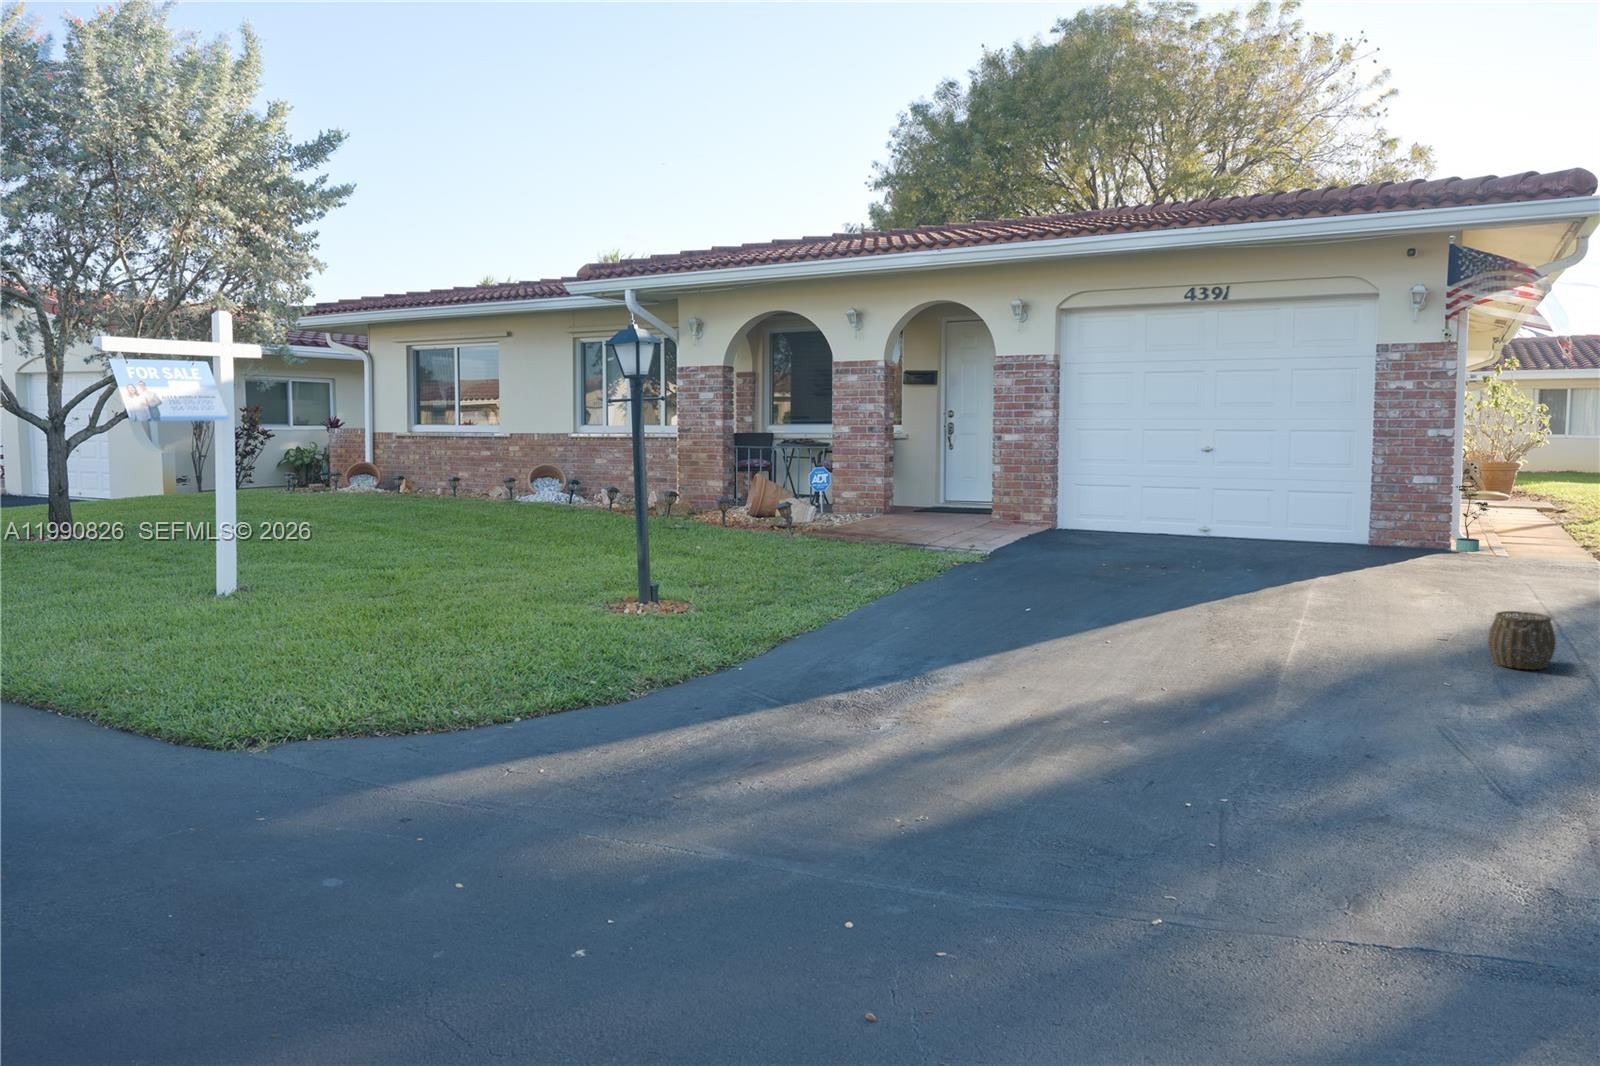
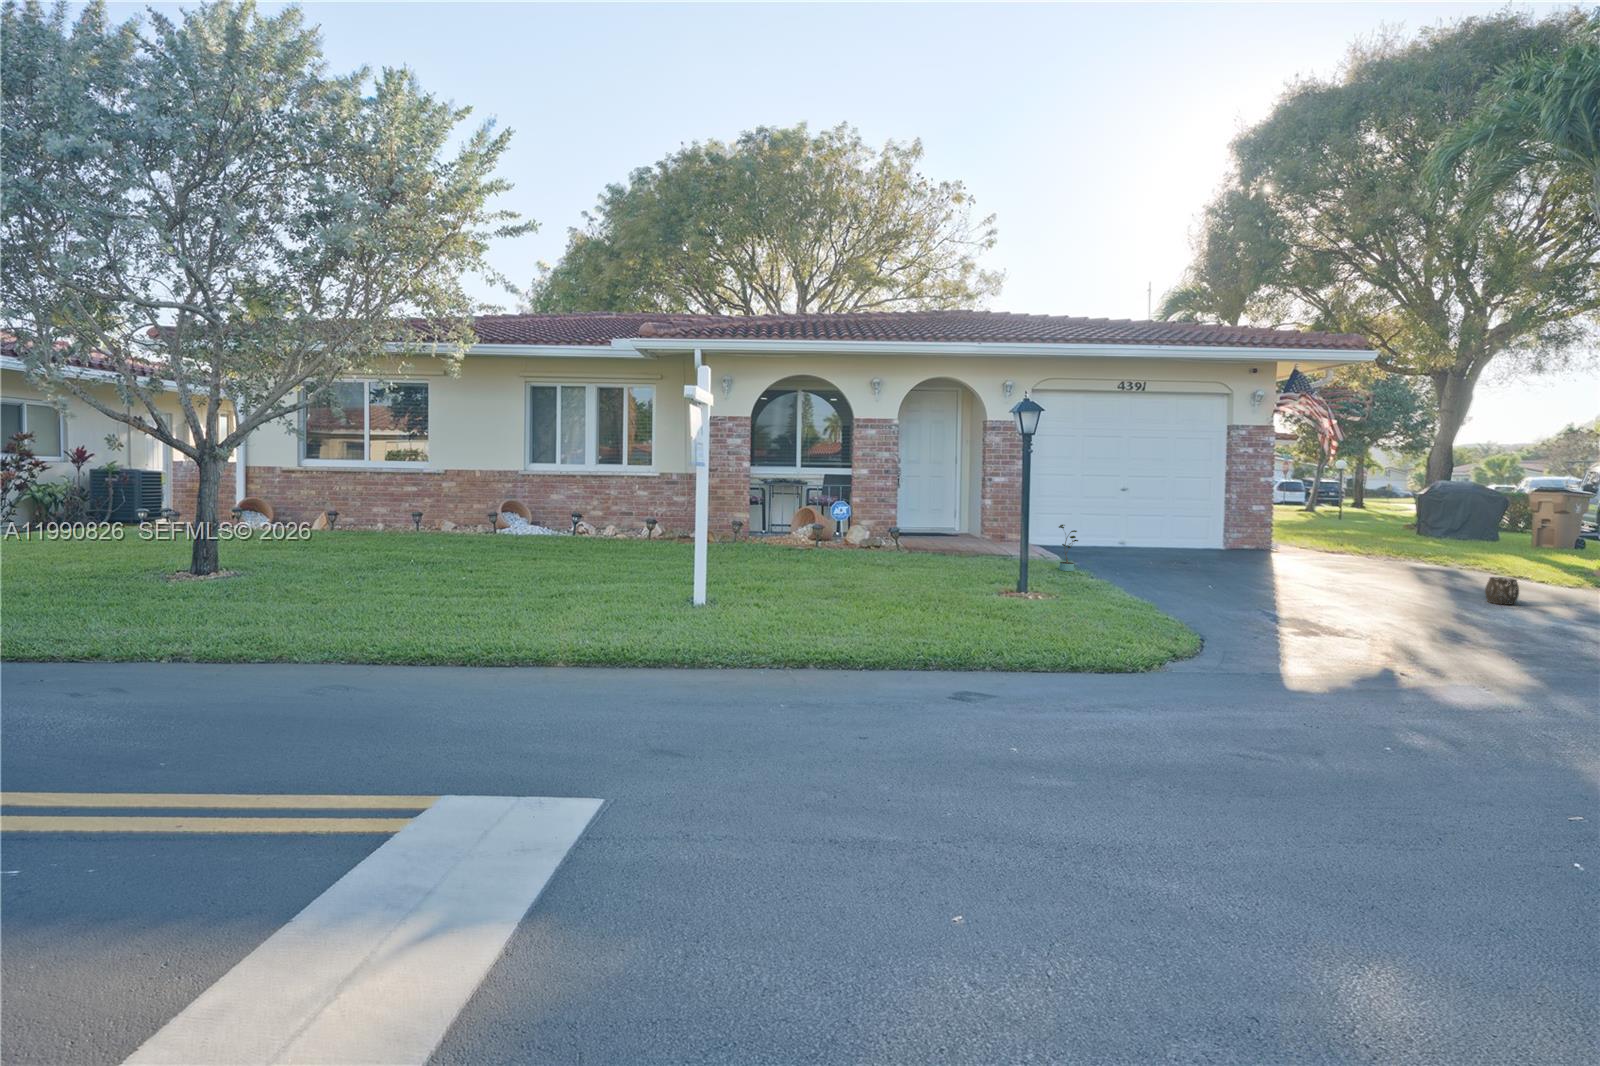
potted plant: present [1456,486,1489,551] -> present [1059,525,1078,571]

